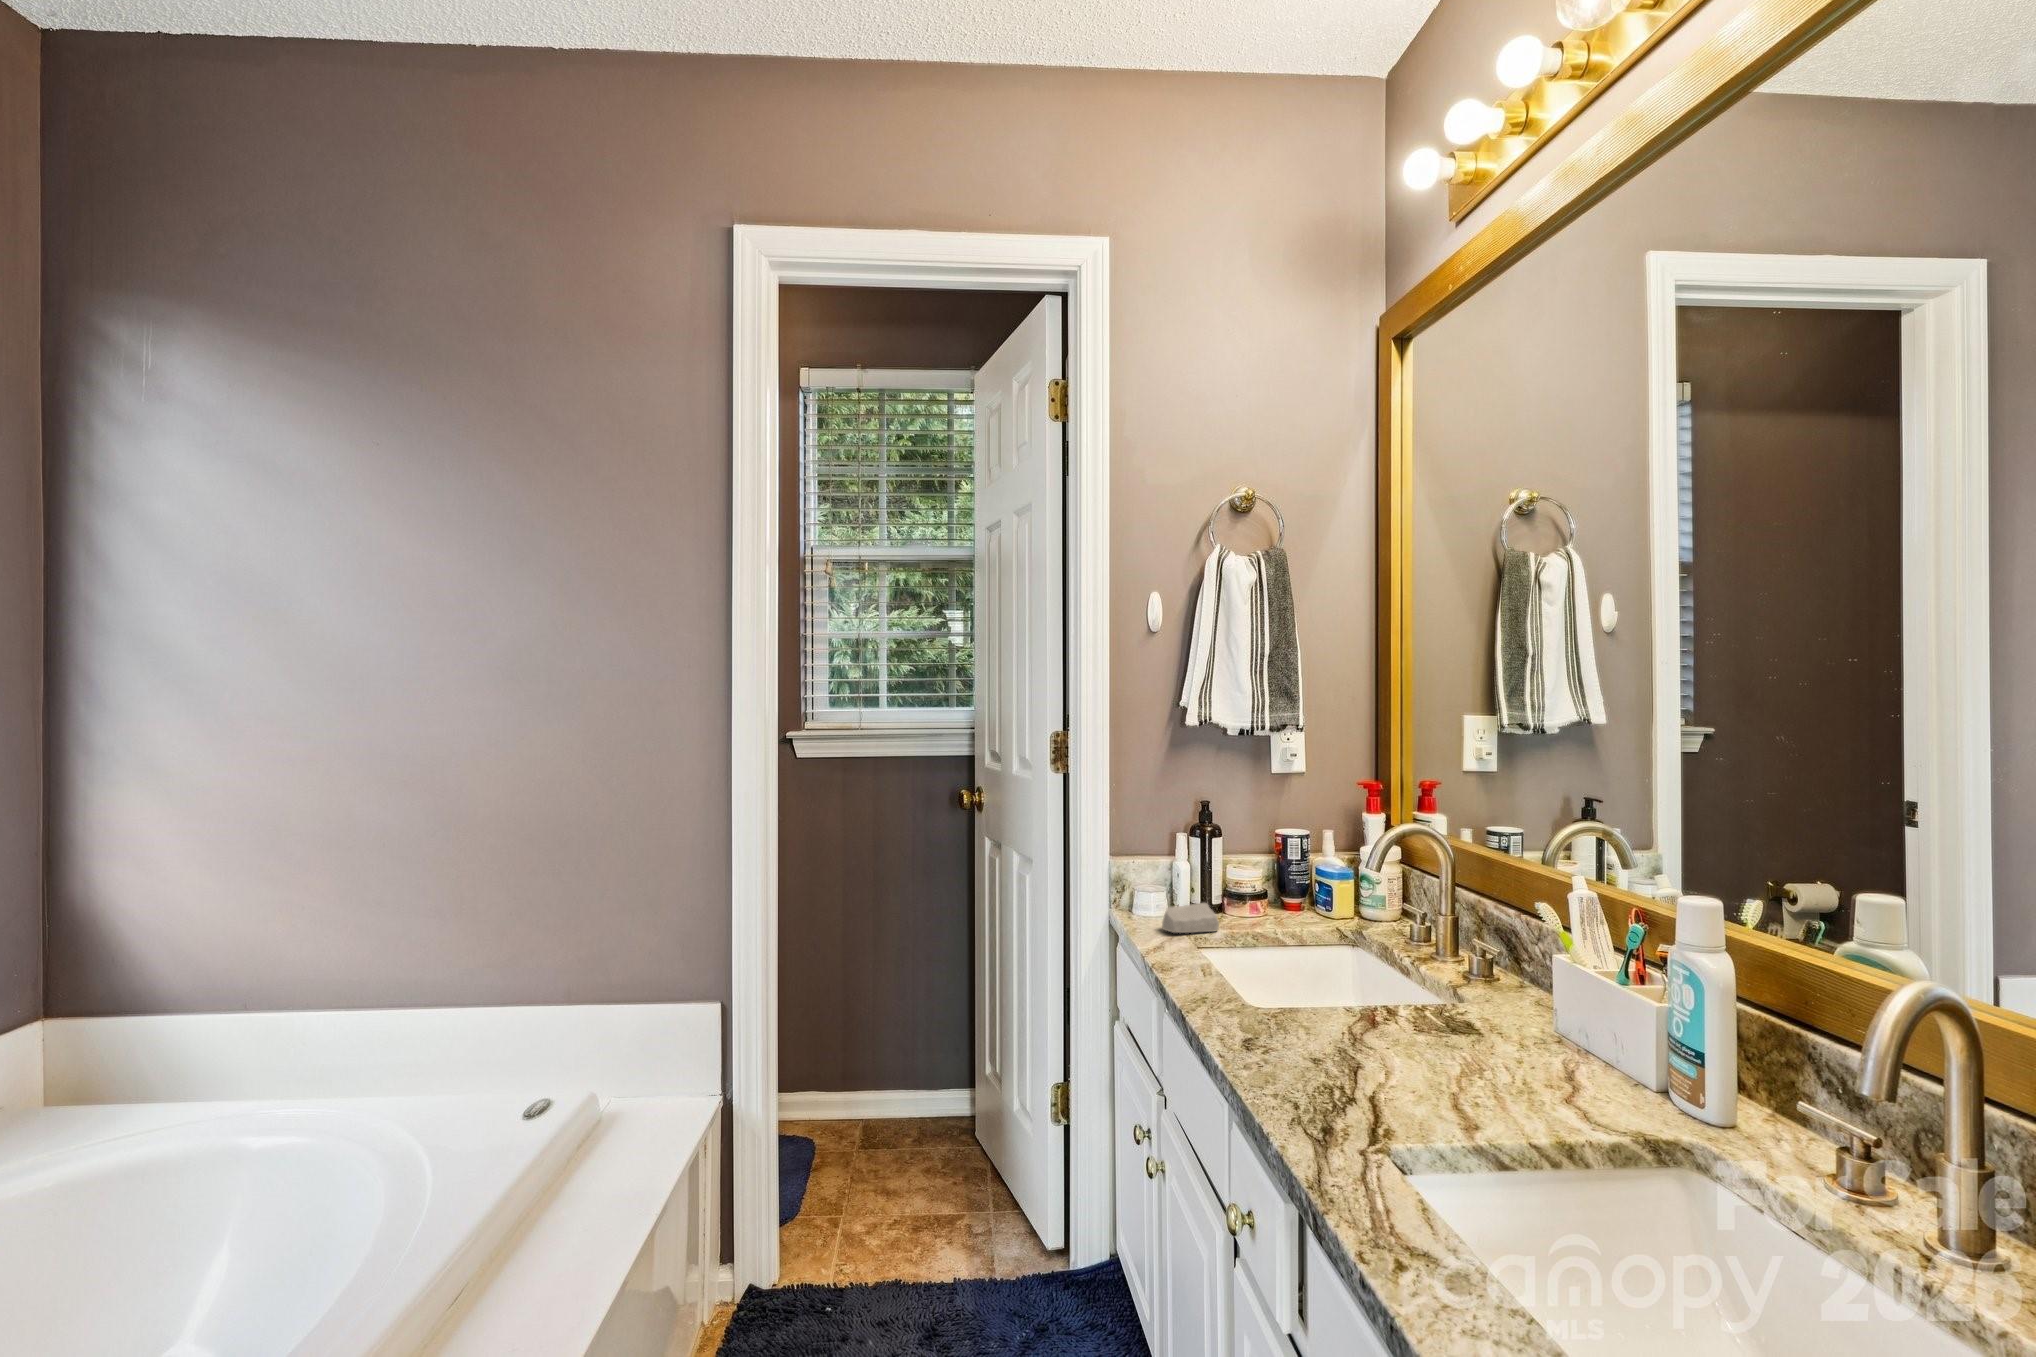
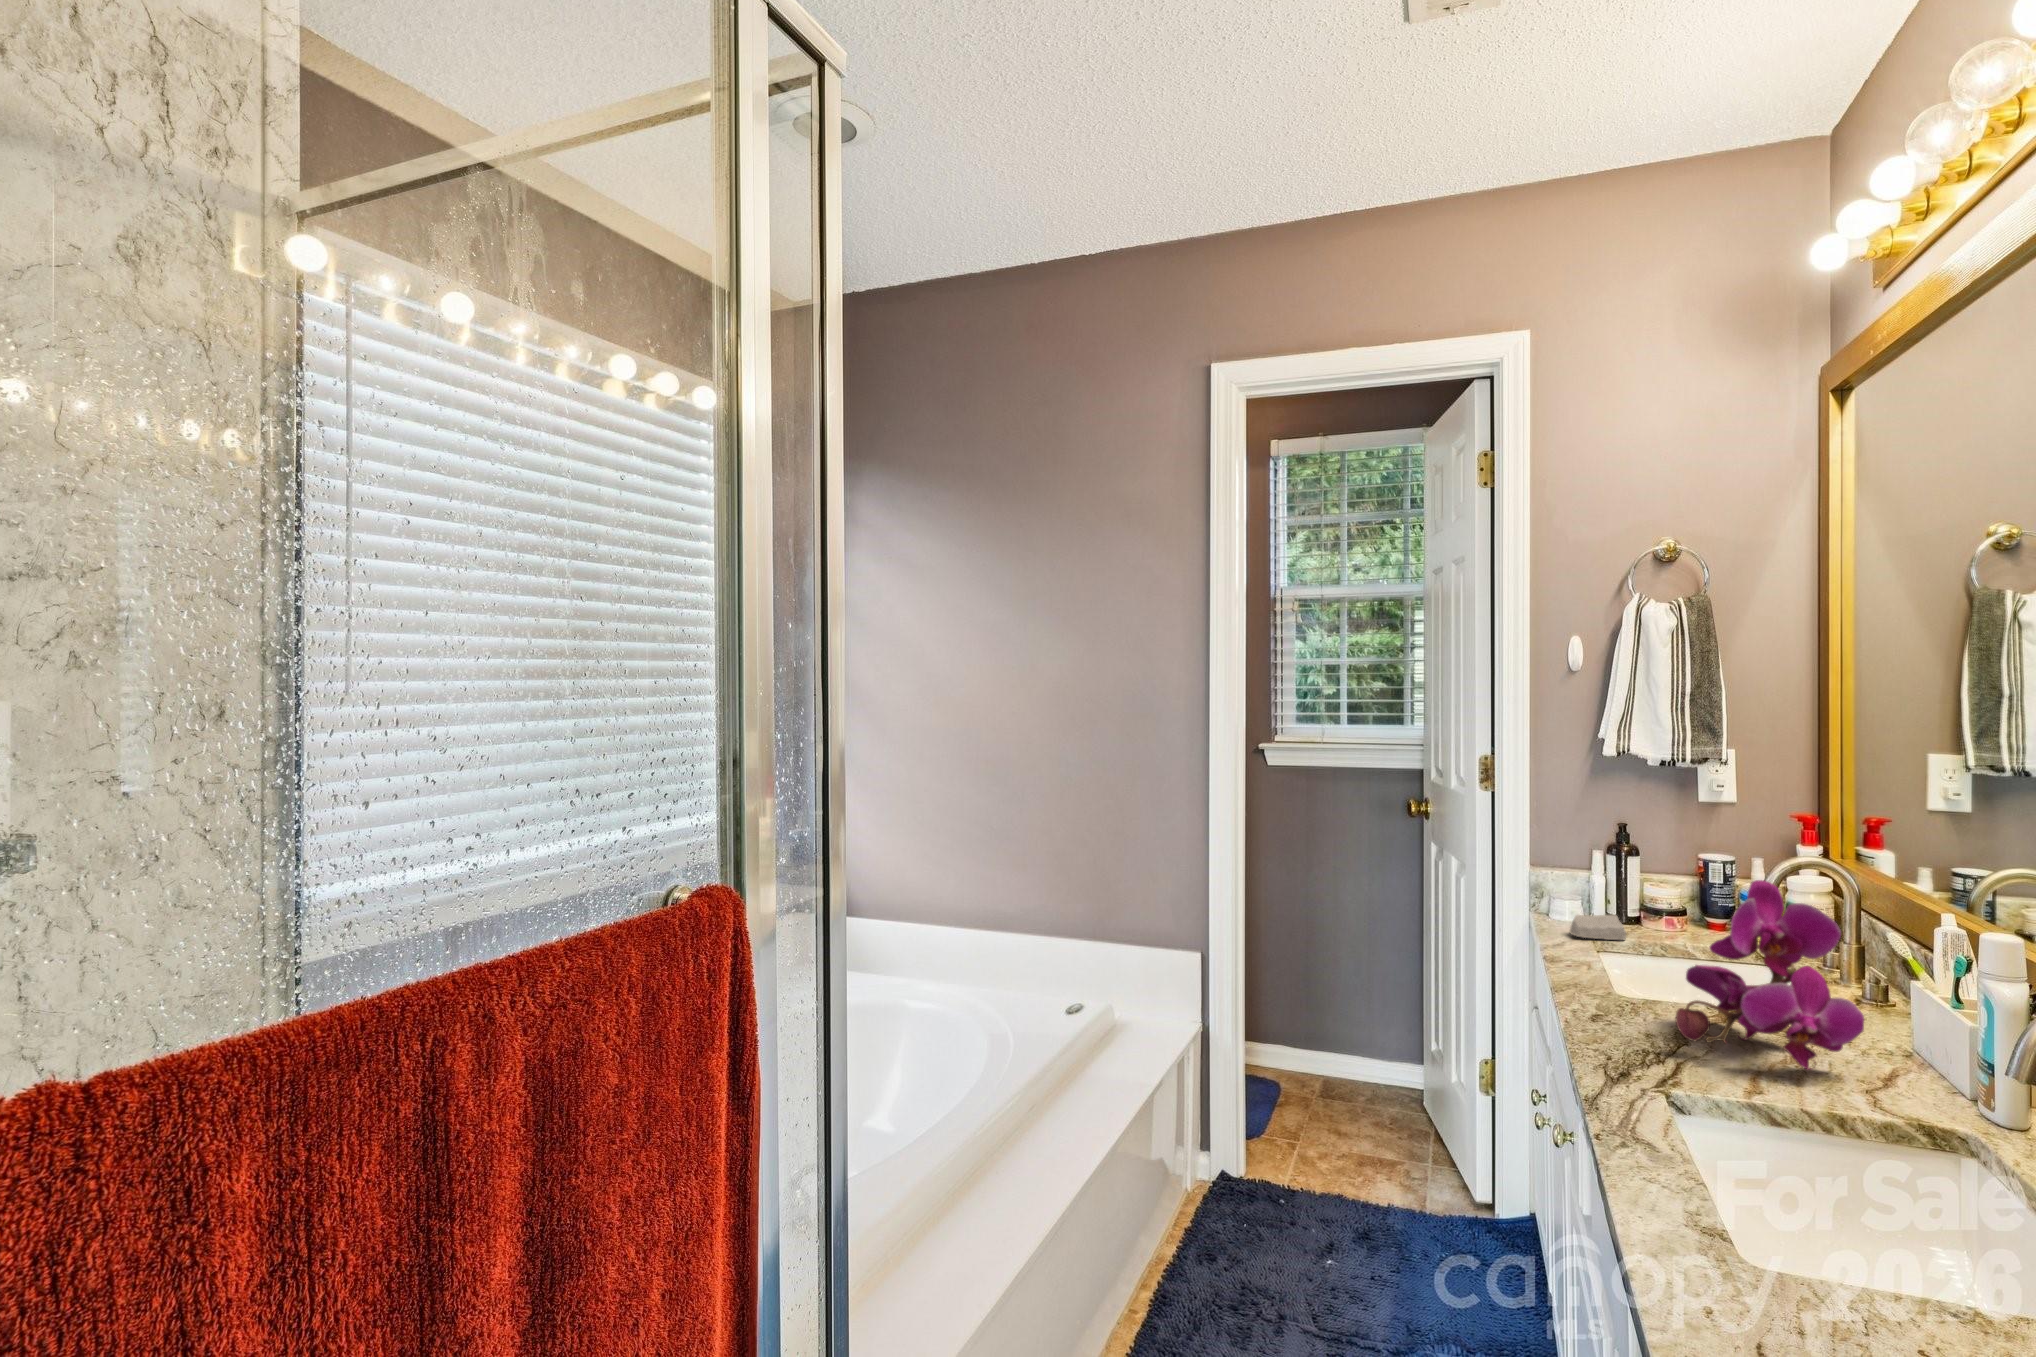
flower: none [1336,853,1543,1083] -> present [1676,880,1864,1070]

